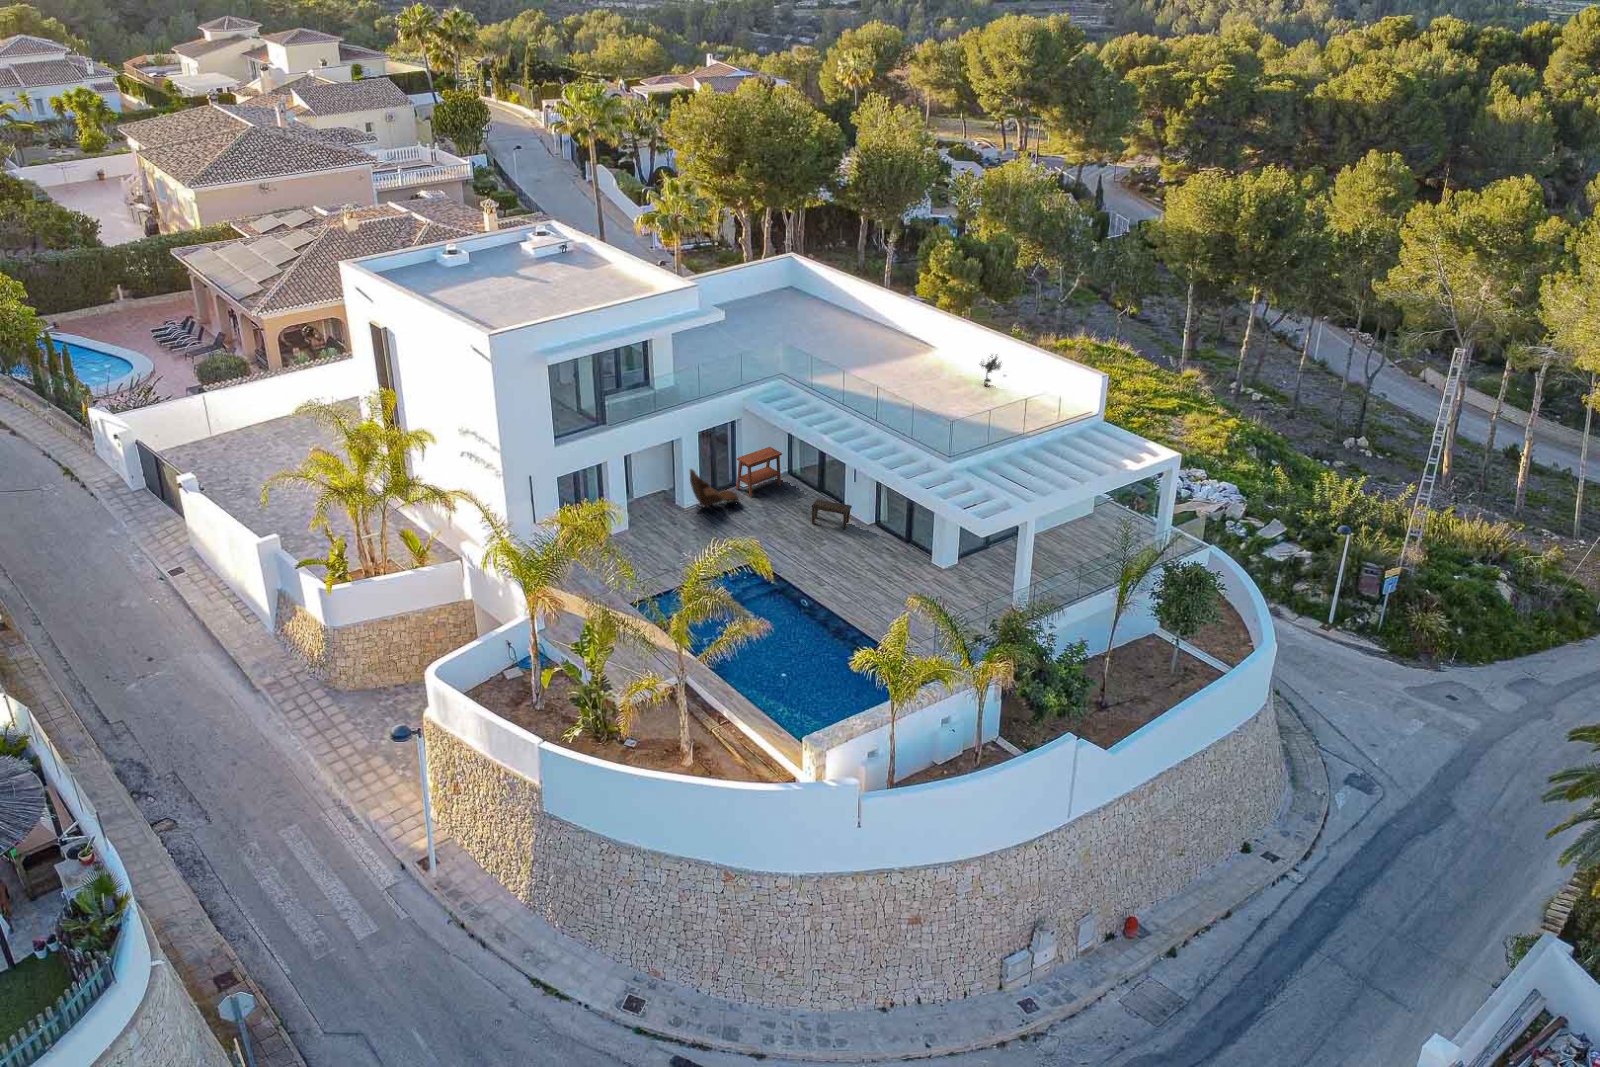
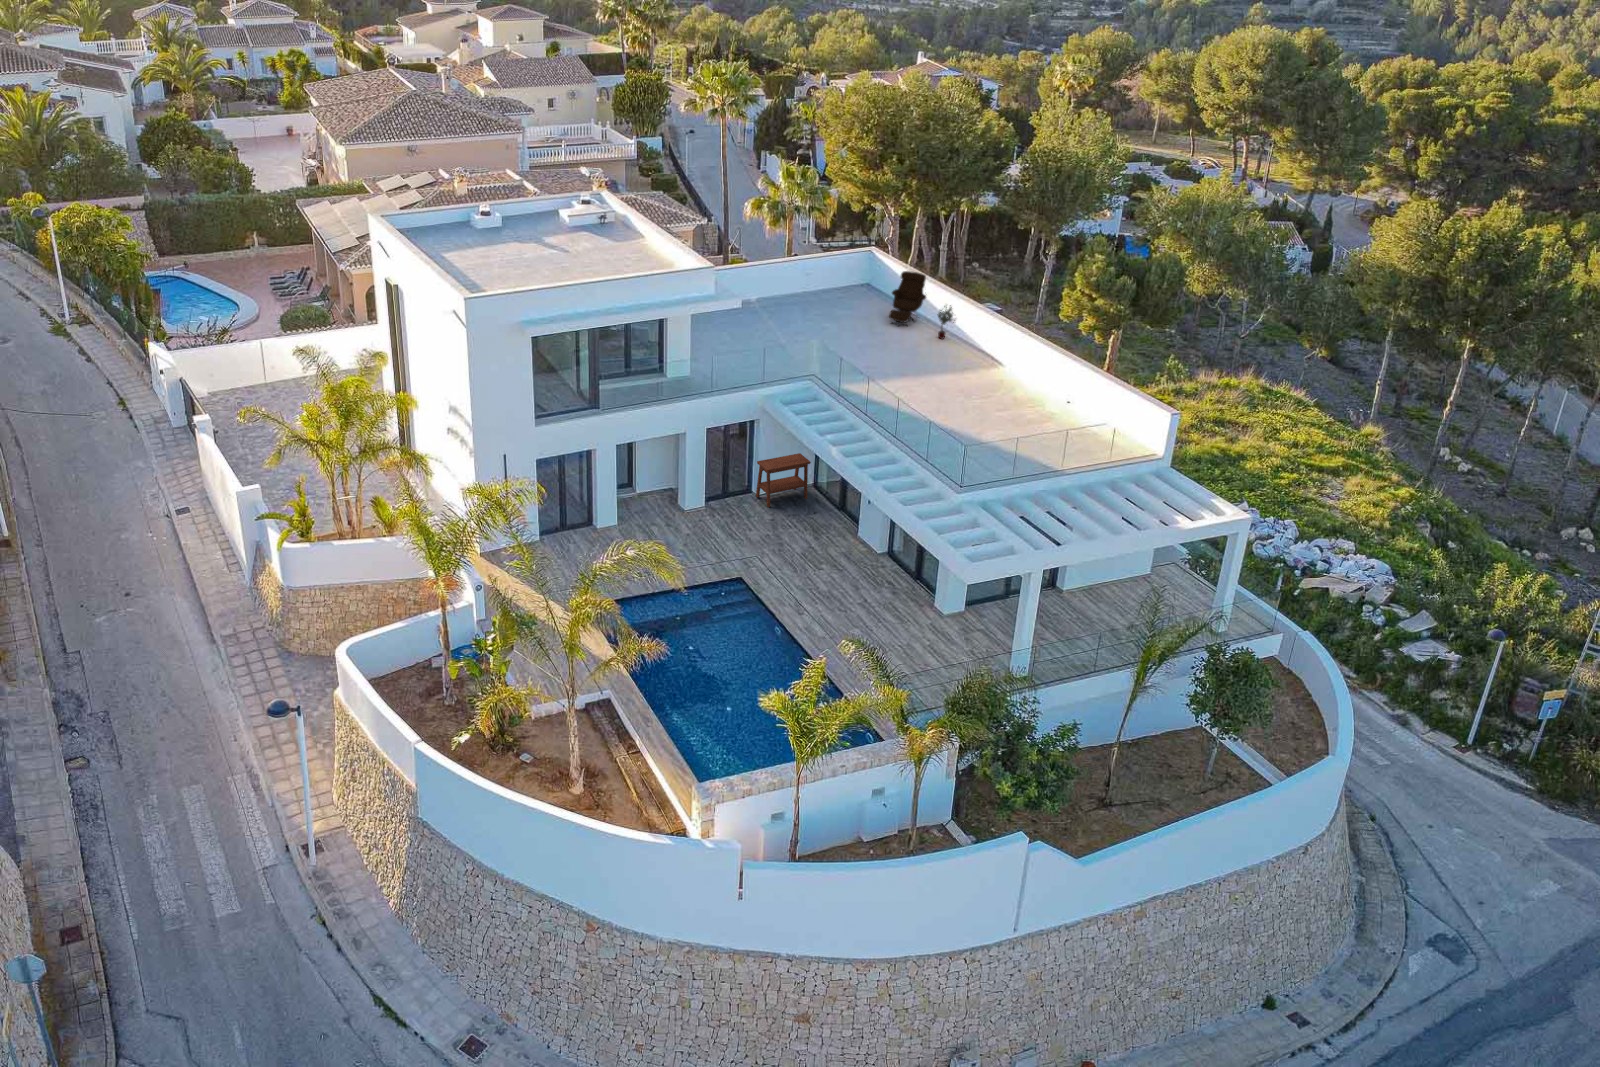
potted tree: present [981,356,1001,387] -> present [937,305,955,339]
lounge chair: present [690,469,739,514] -> present [889,271,926,323]
bench: present [812,499,852,530] -> none [824,517,871,556]

